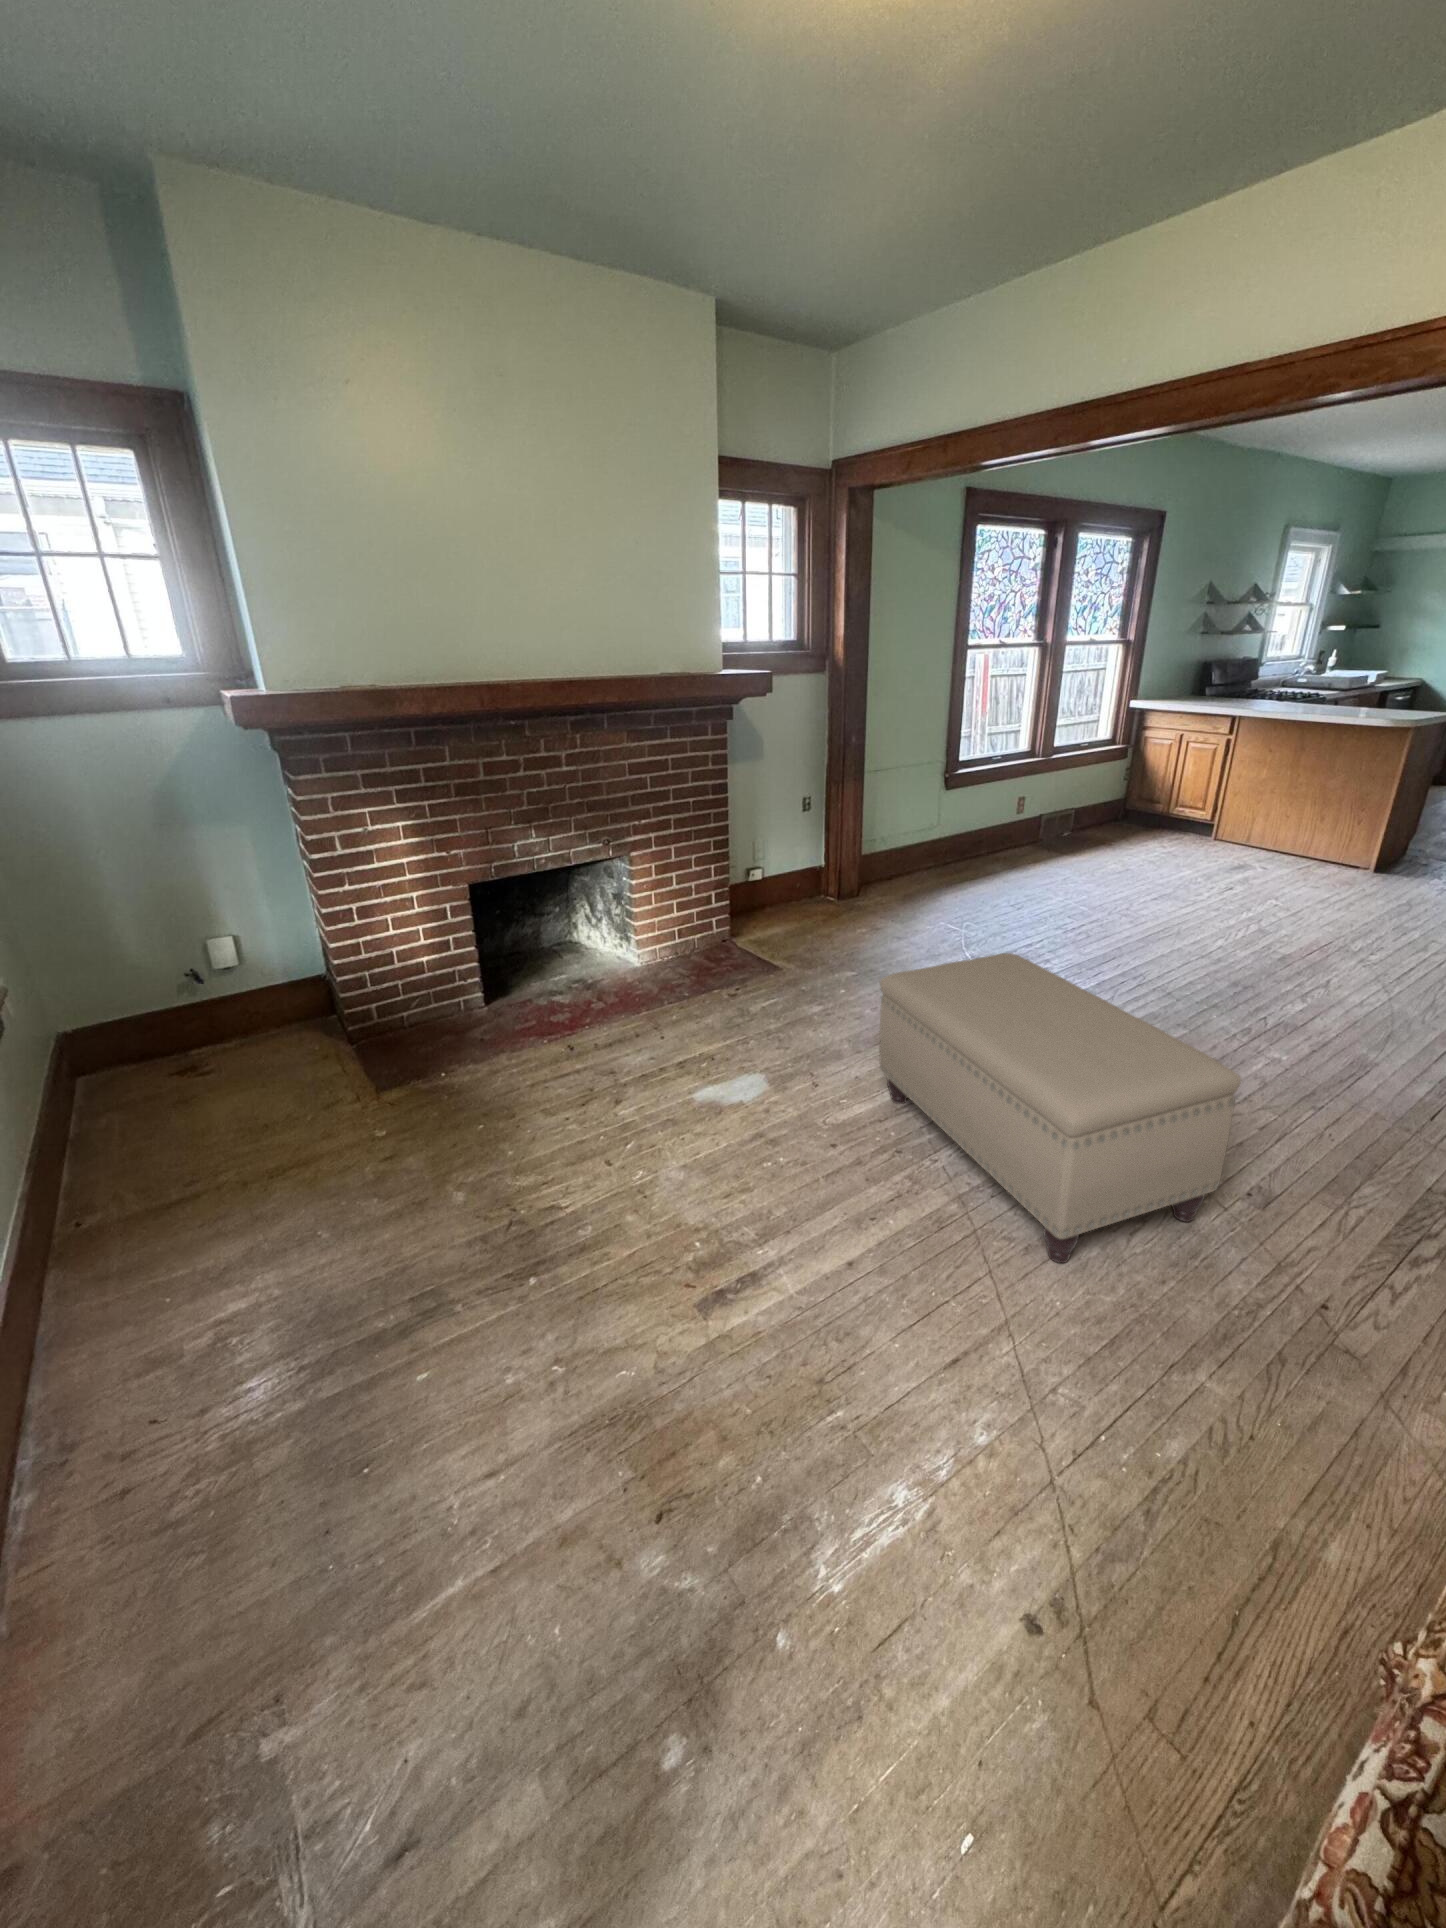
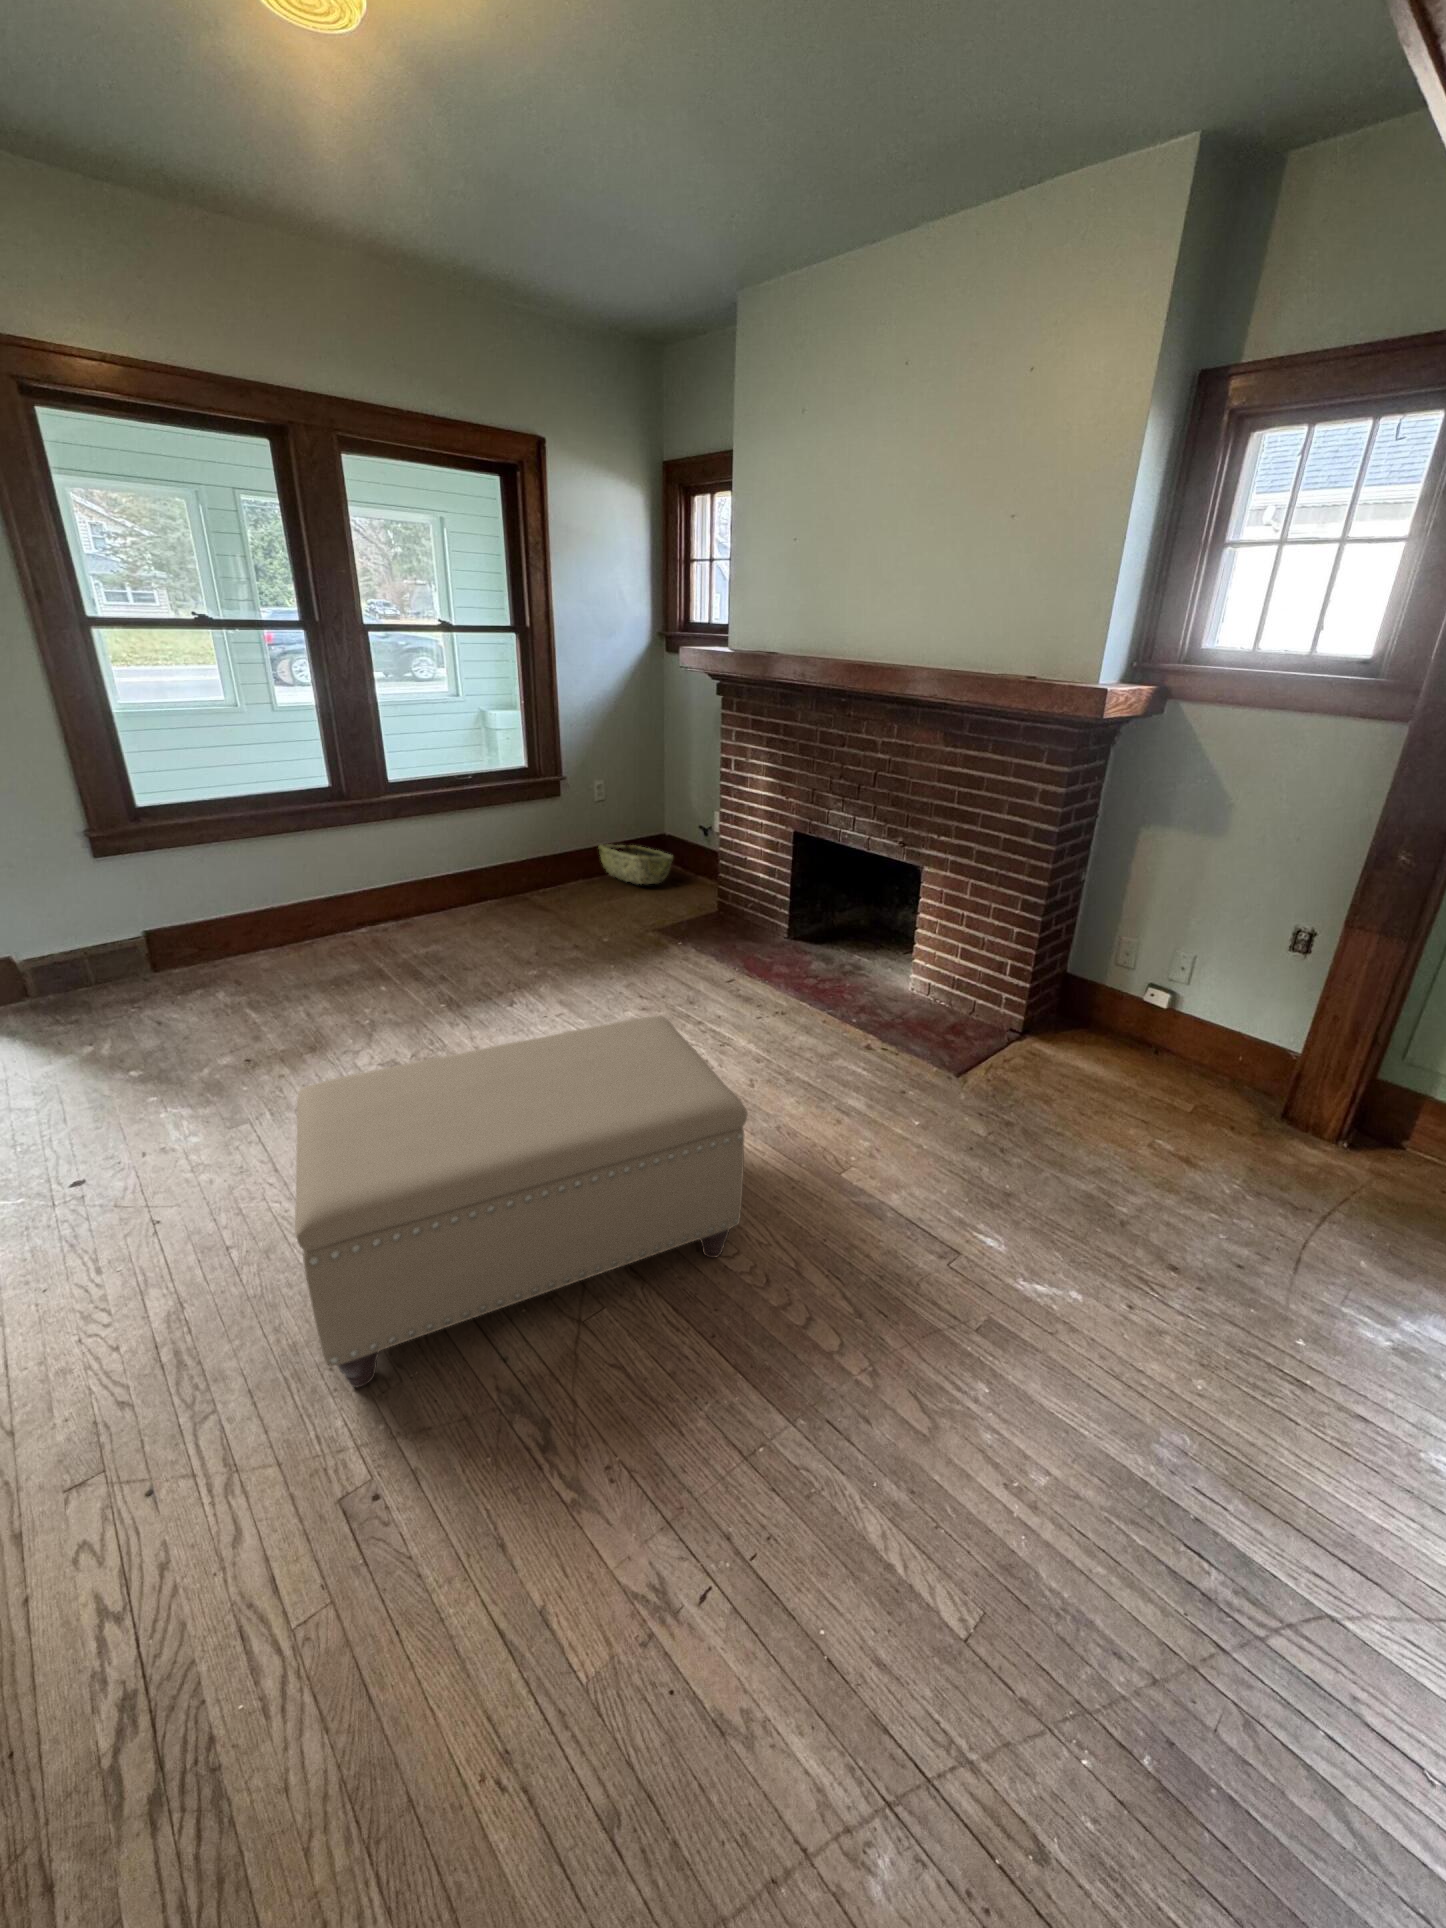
woven basket: none [24,1040,195,1139] -> present [599,844,673,884]

